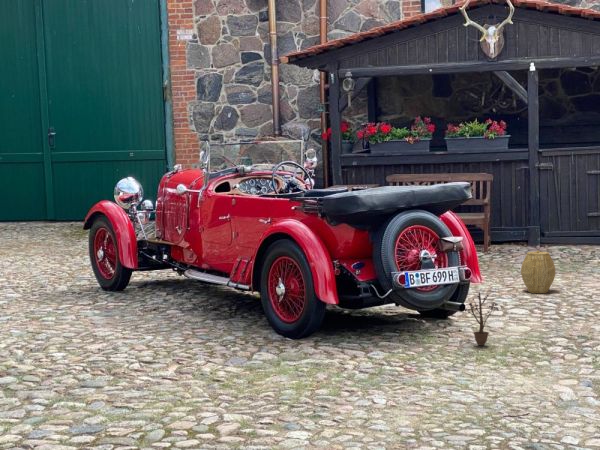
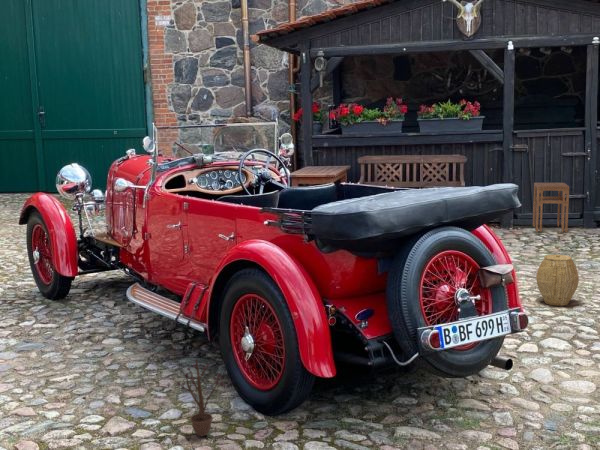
stool: none [560,201,590,249] -> present [533,183,569,232]
decorative plant: present [465,292,498,346] -> present [173,359,225,436]

